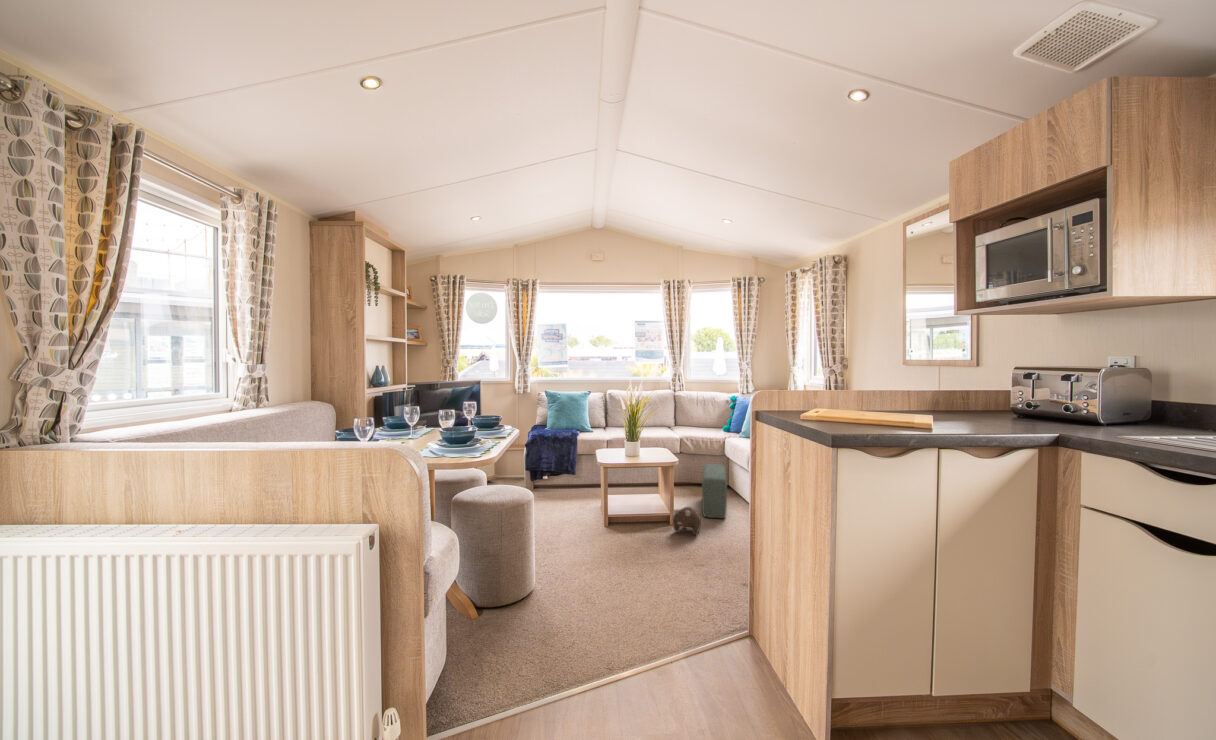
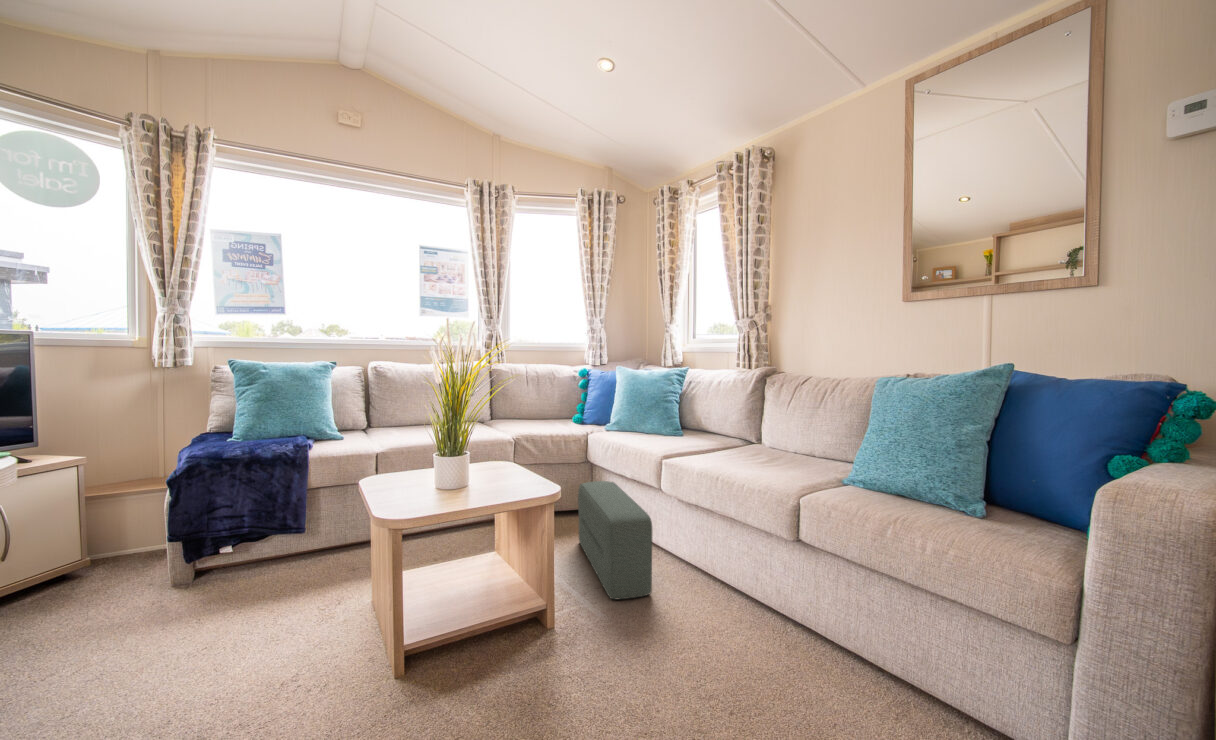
plush toy: present [673,507,701,535] -> none [576,601,641,673]

